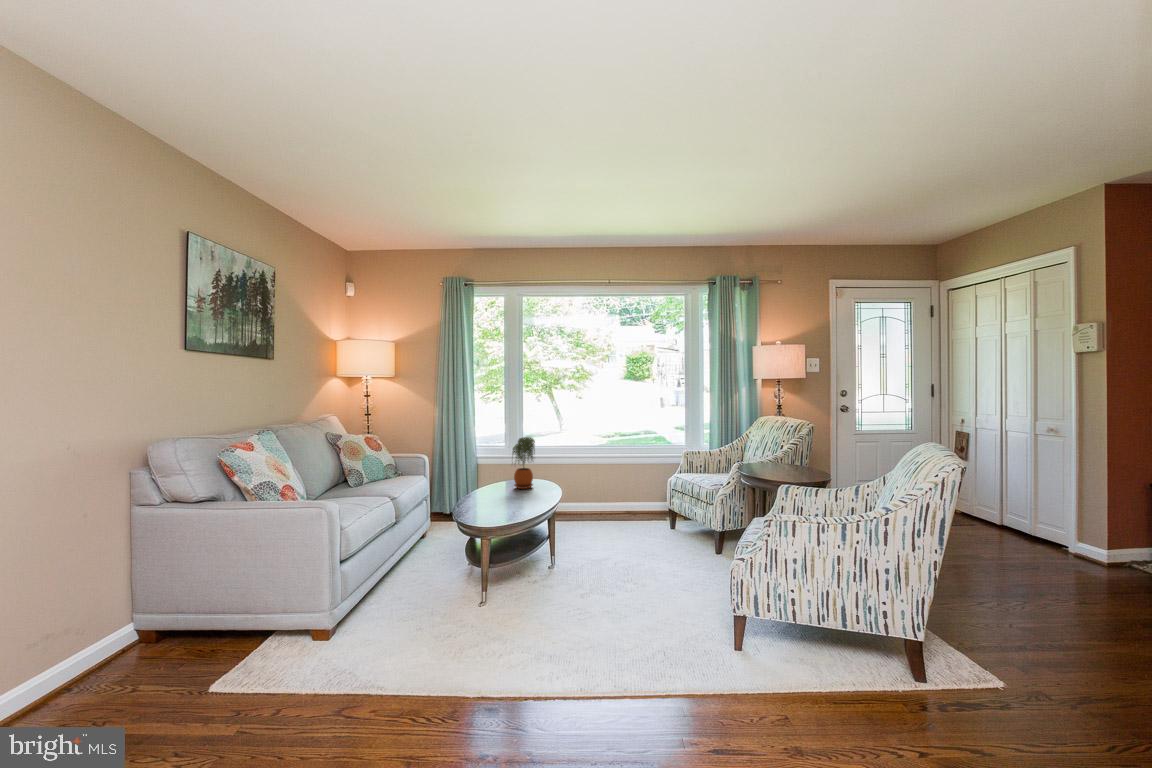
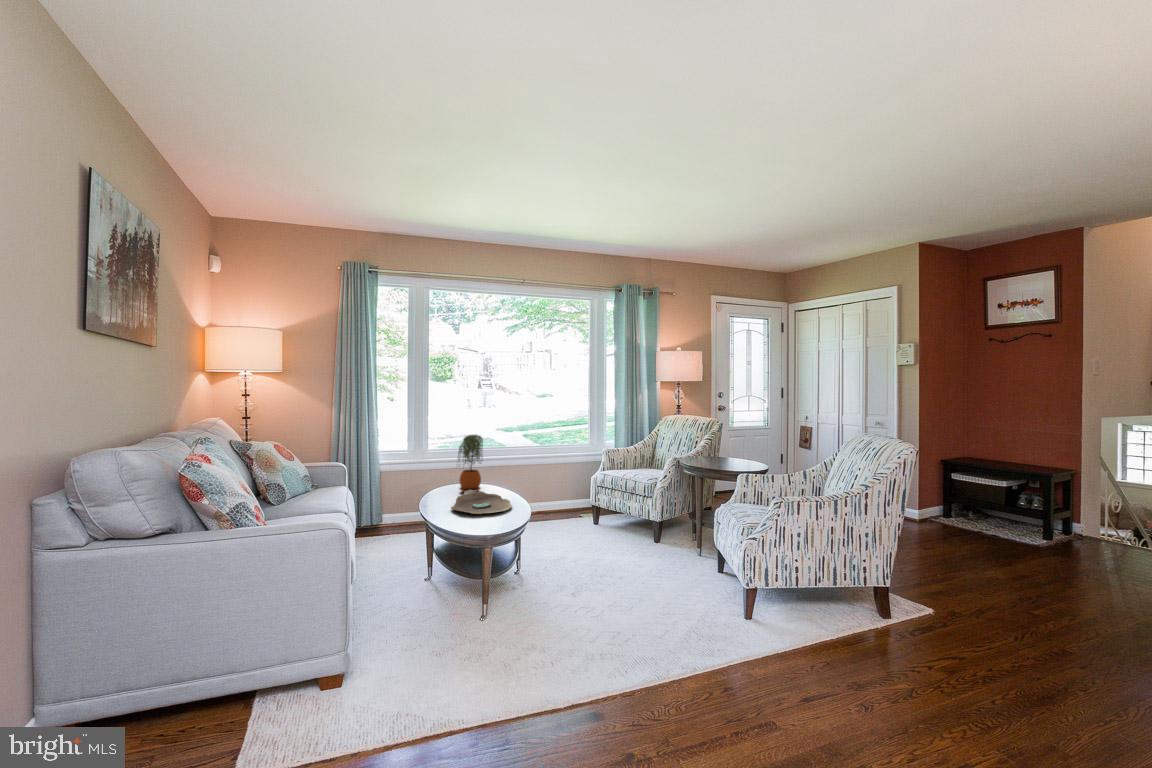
decorative bowl: none [484,487,540,509] -> present [451,490,512,514]

